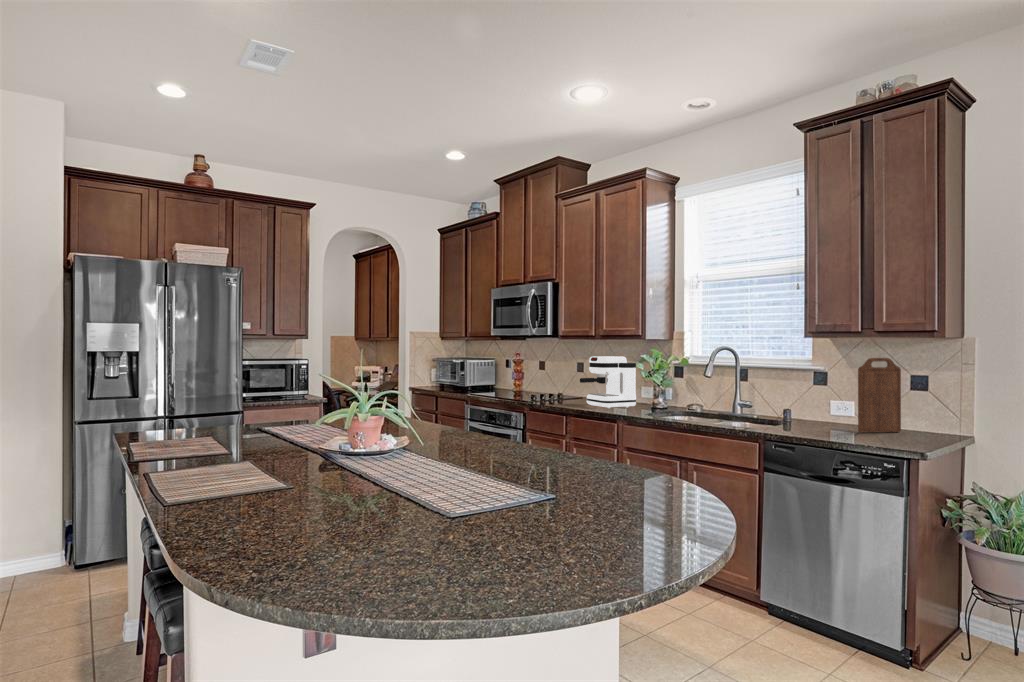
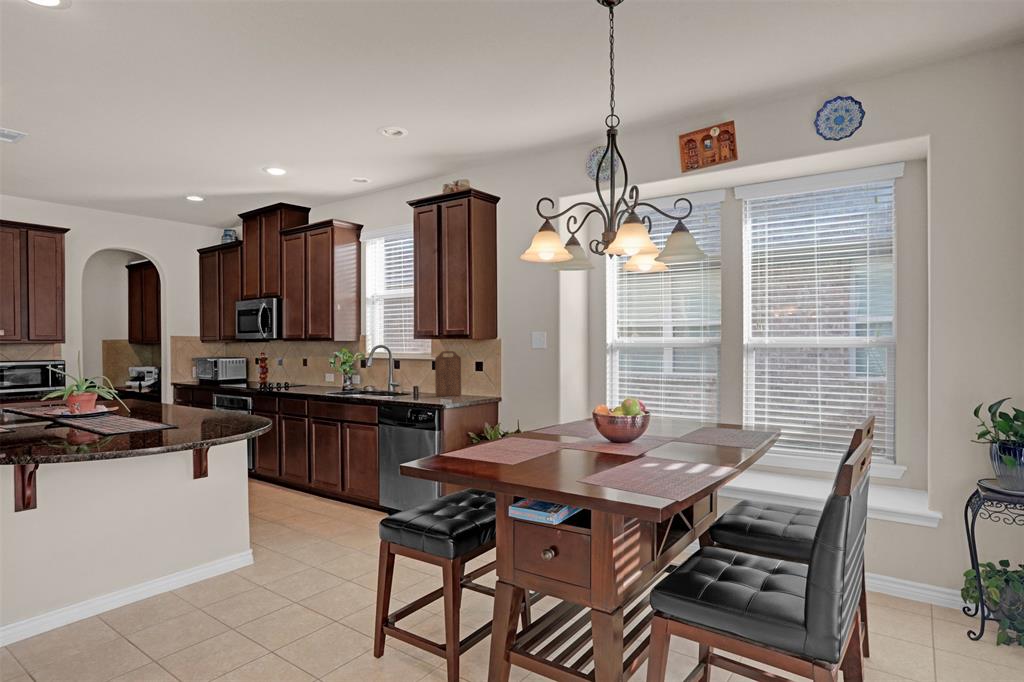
coffee maker: present [580,356,636,408] -> none [288,353,330,391]

